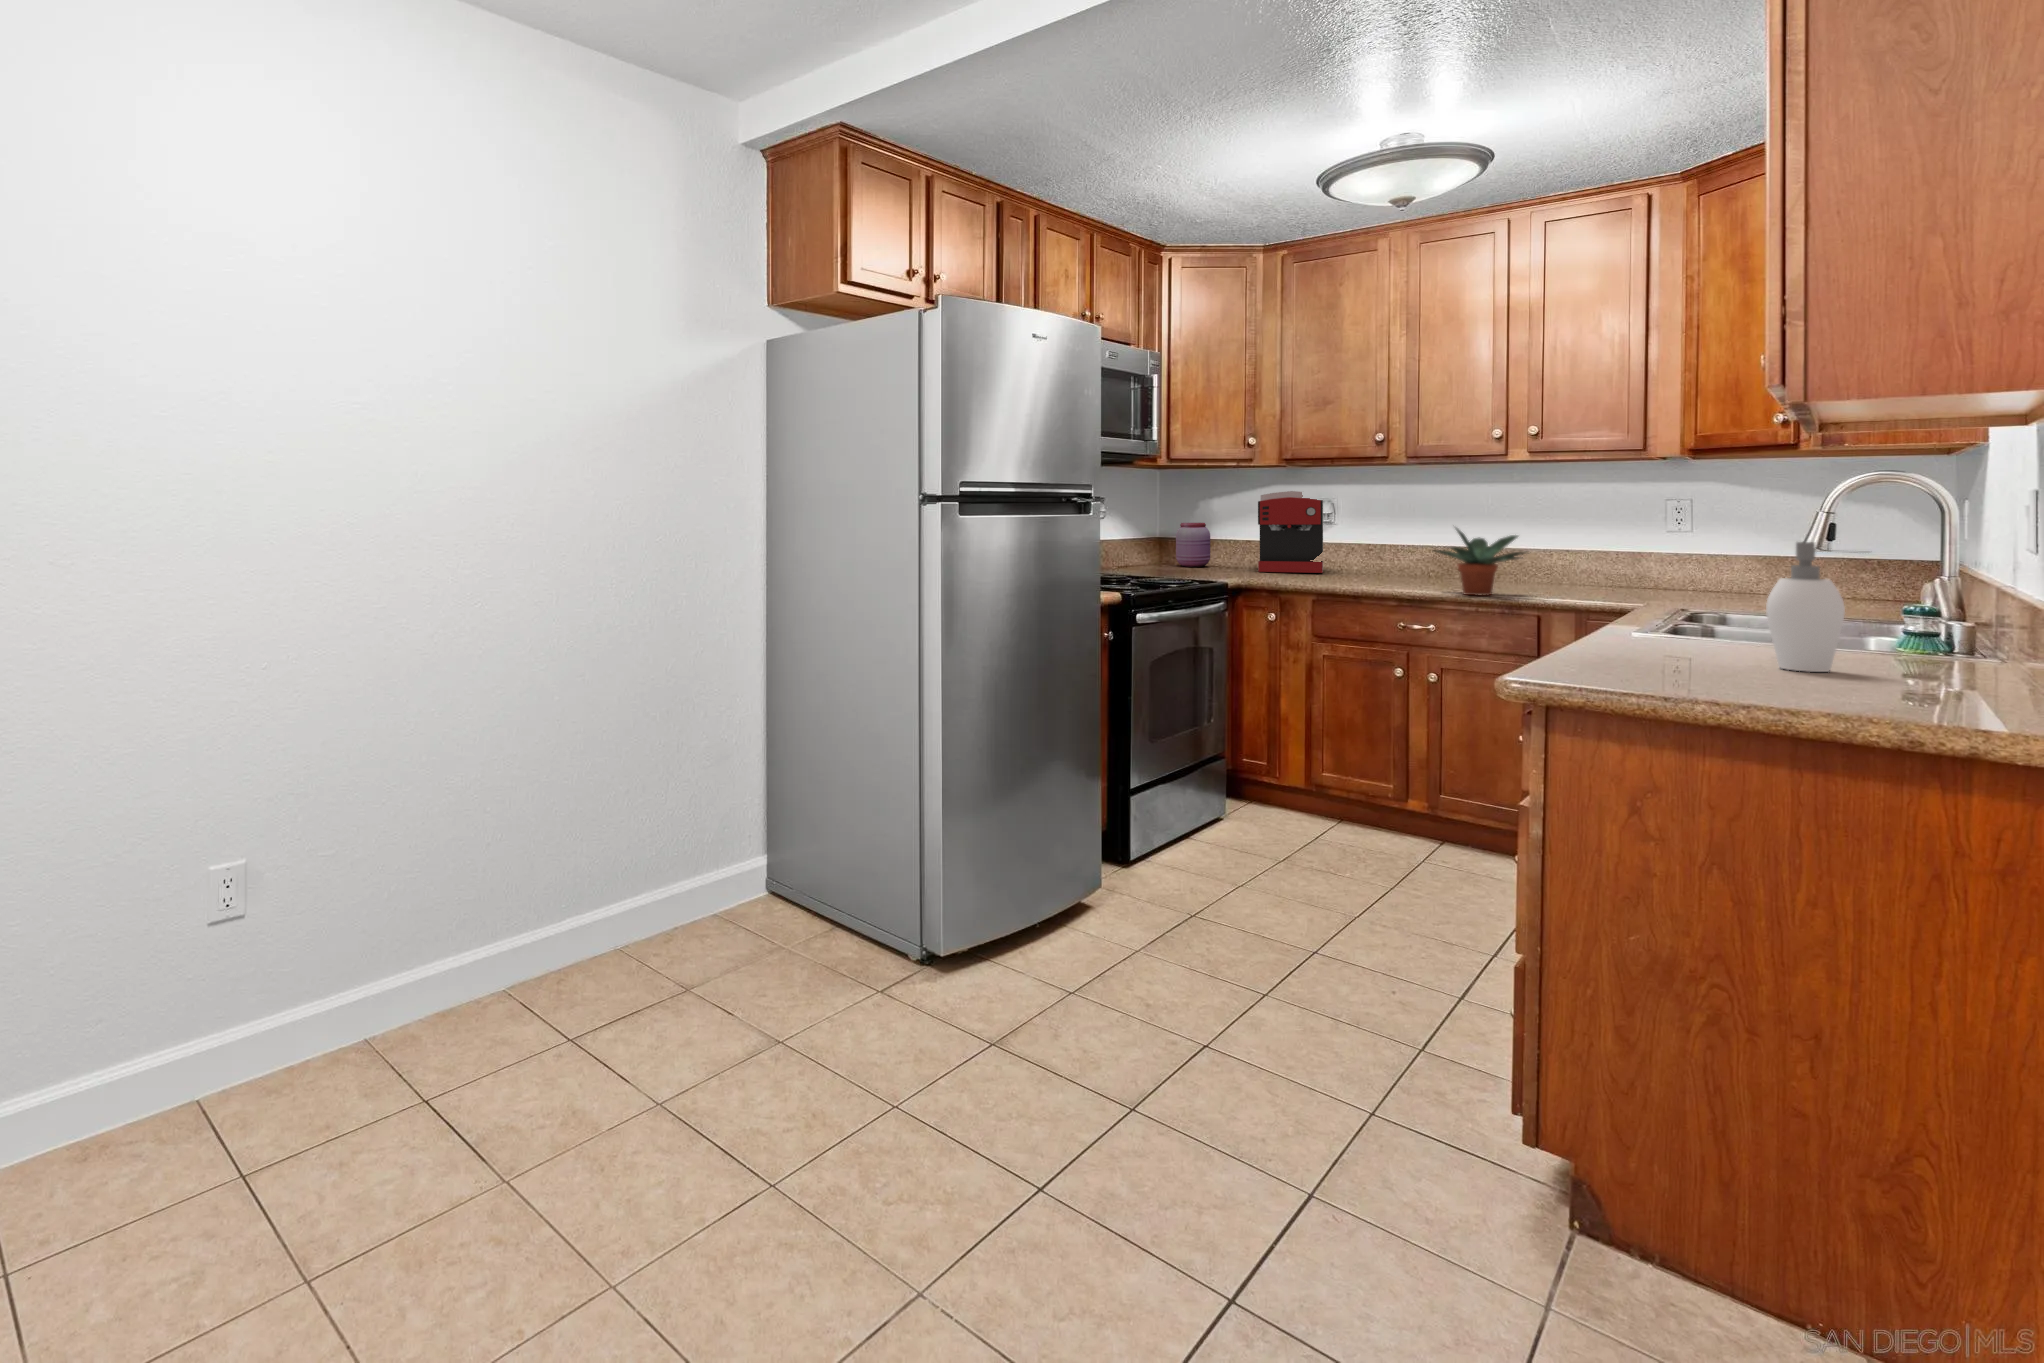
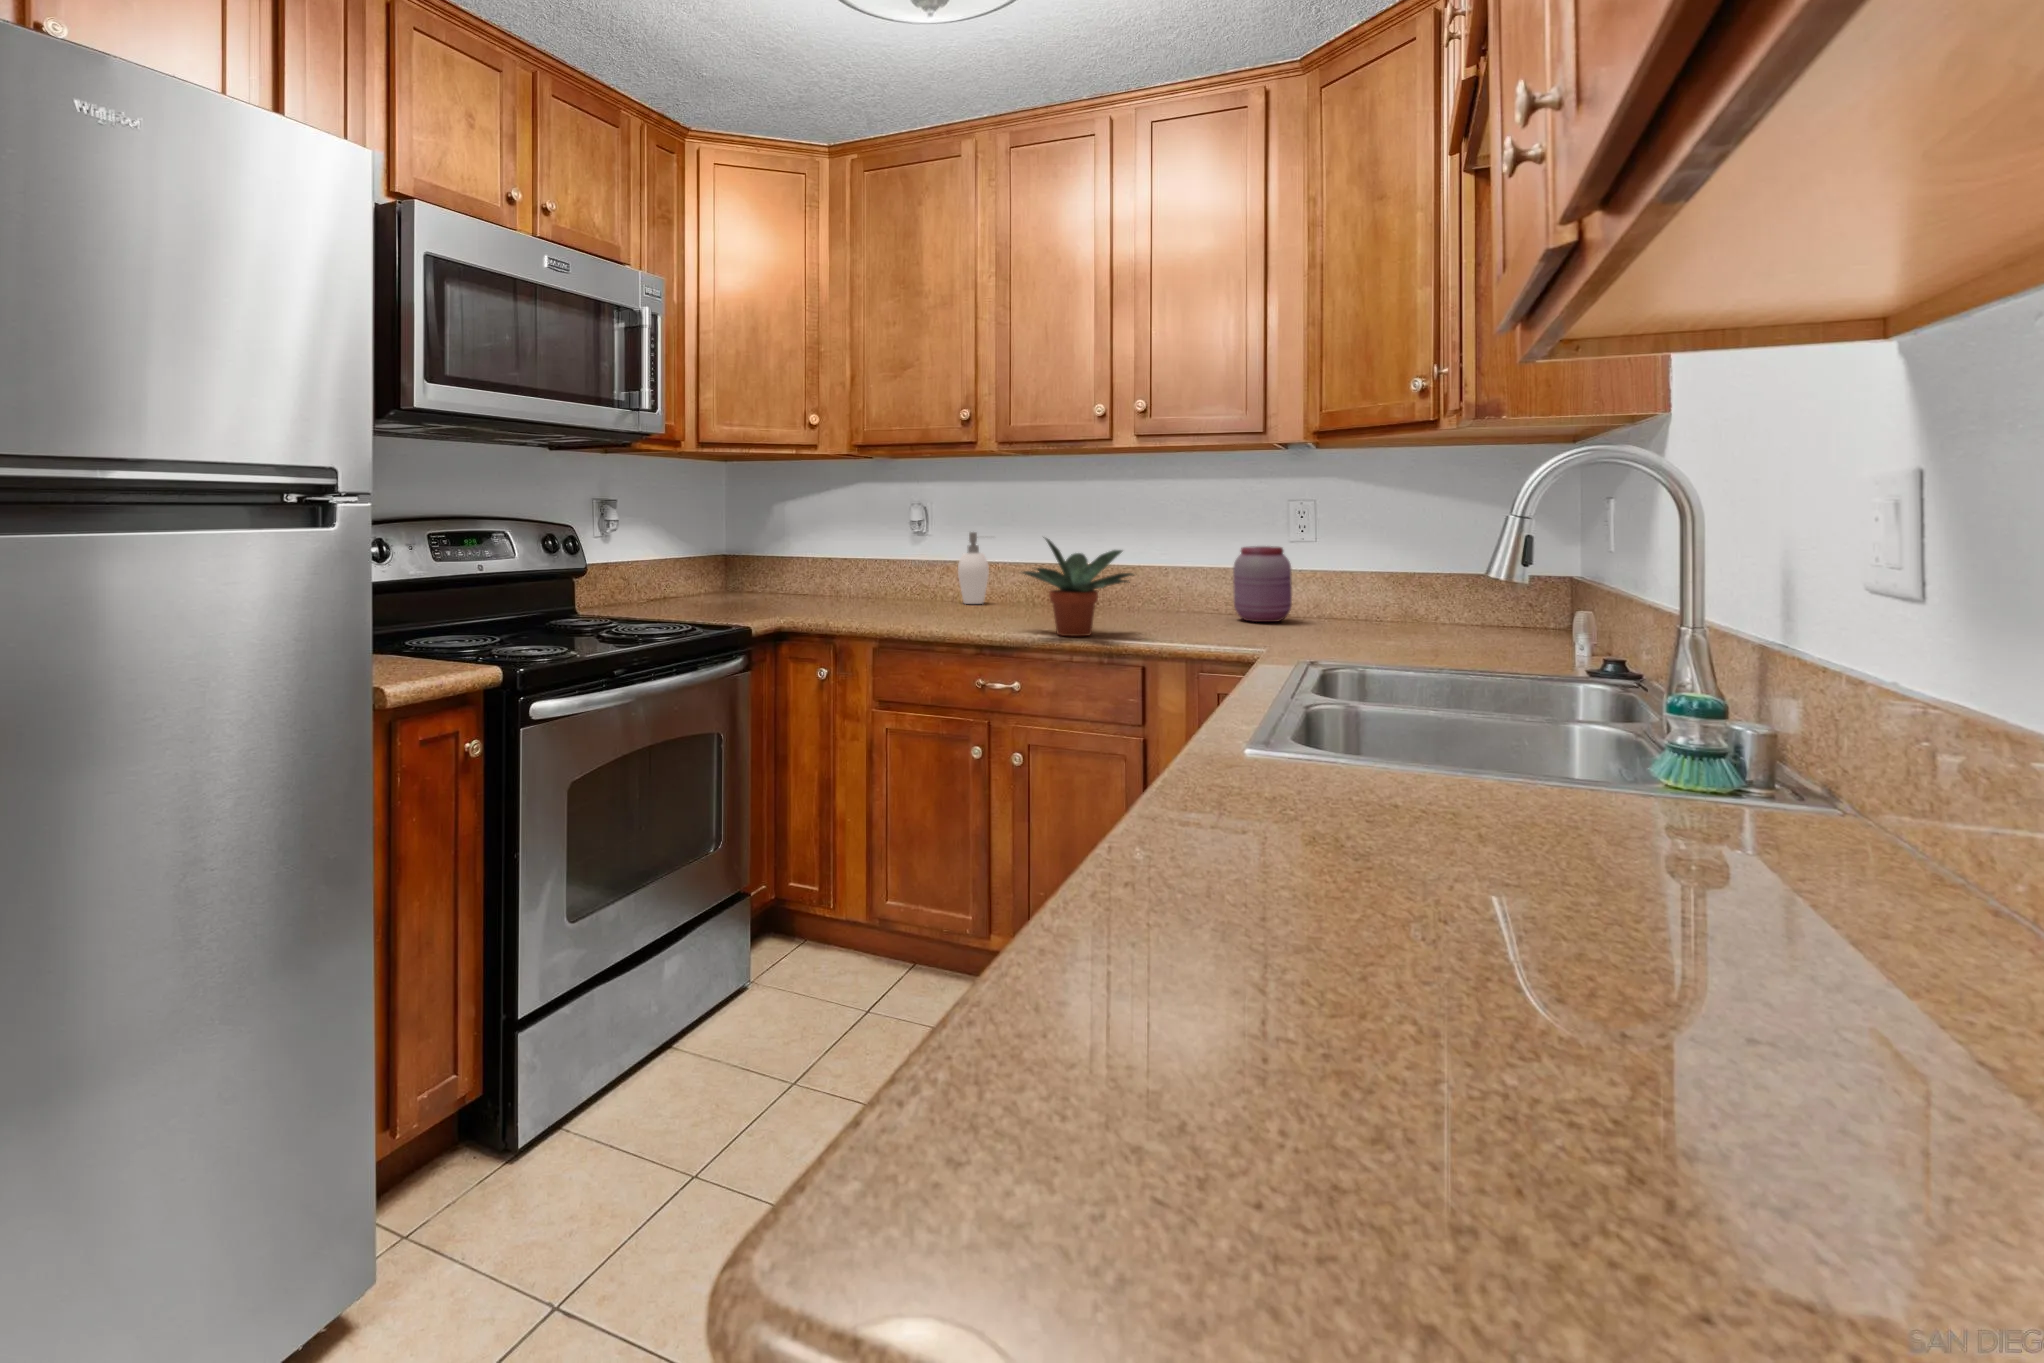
coffee maker: present [1258,491,1323,573] -> none [830,491,920,601]
jar: present [1176,523,1210,567] -> present [1233,546,1292,622]
soap dispenser: present [1766,542,1845,672] -> present [958,532,989,604]

